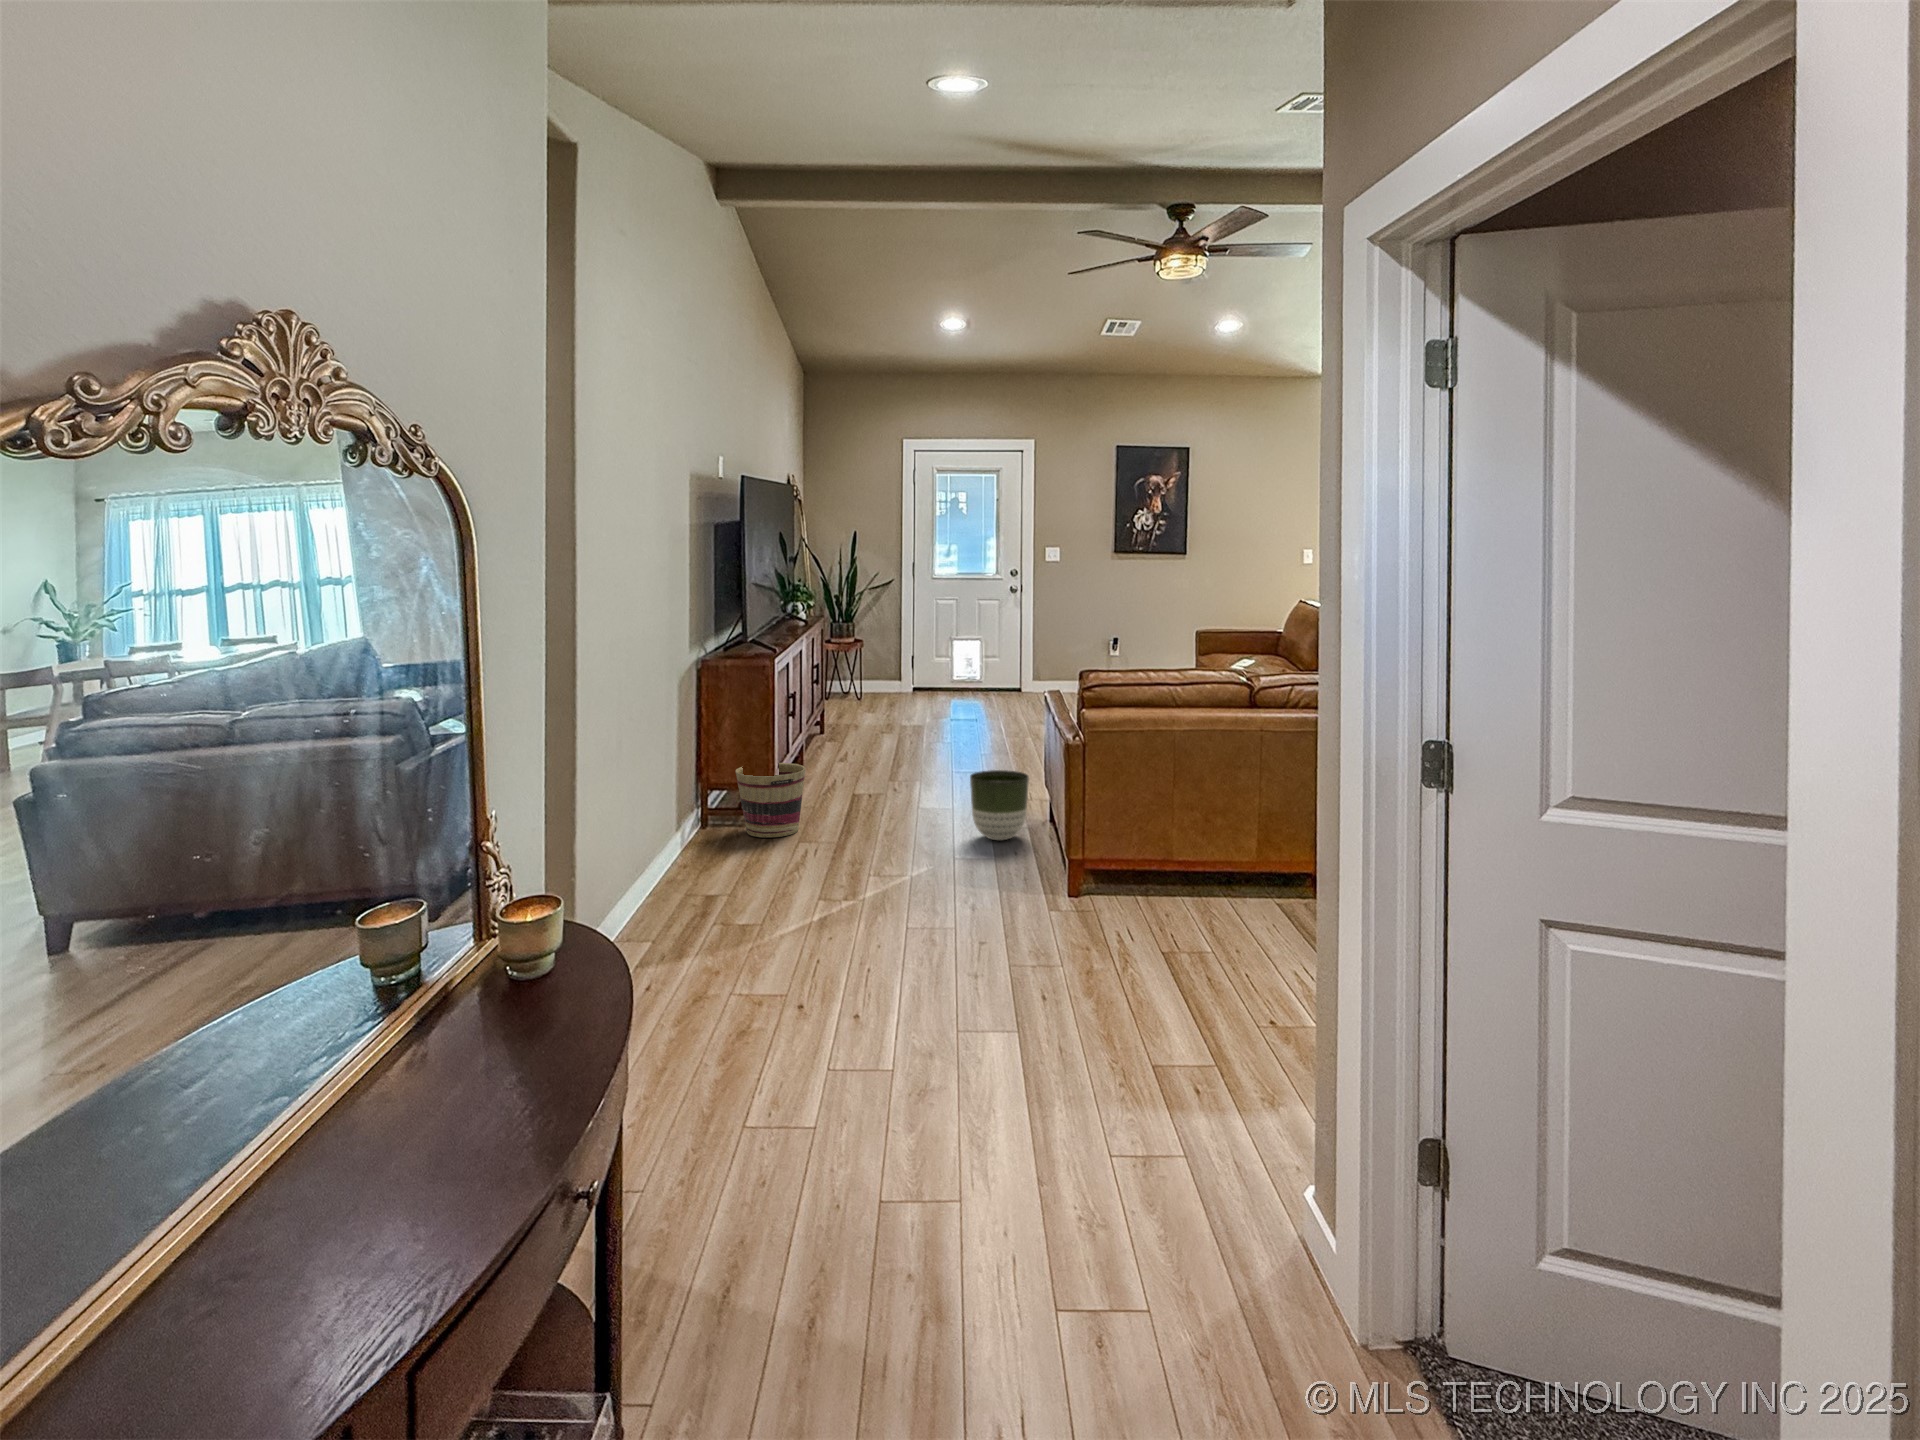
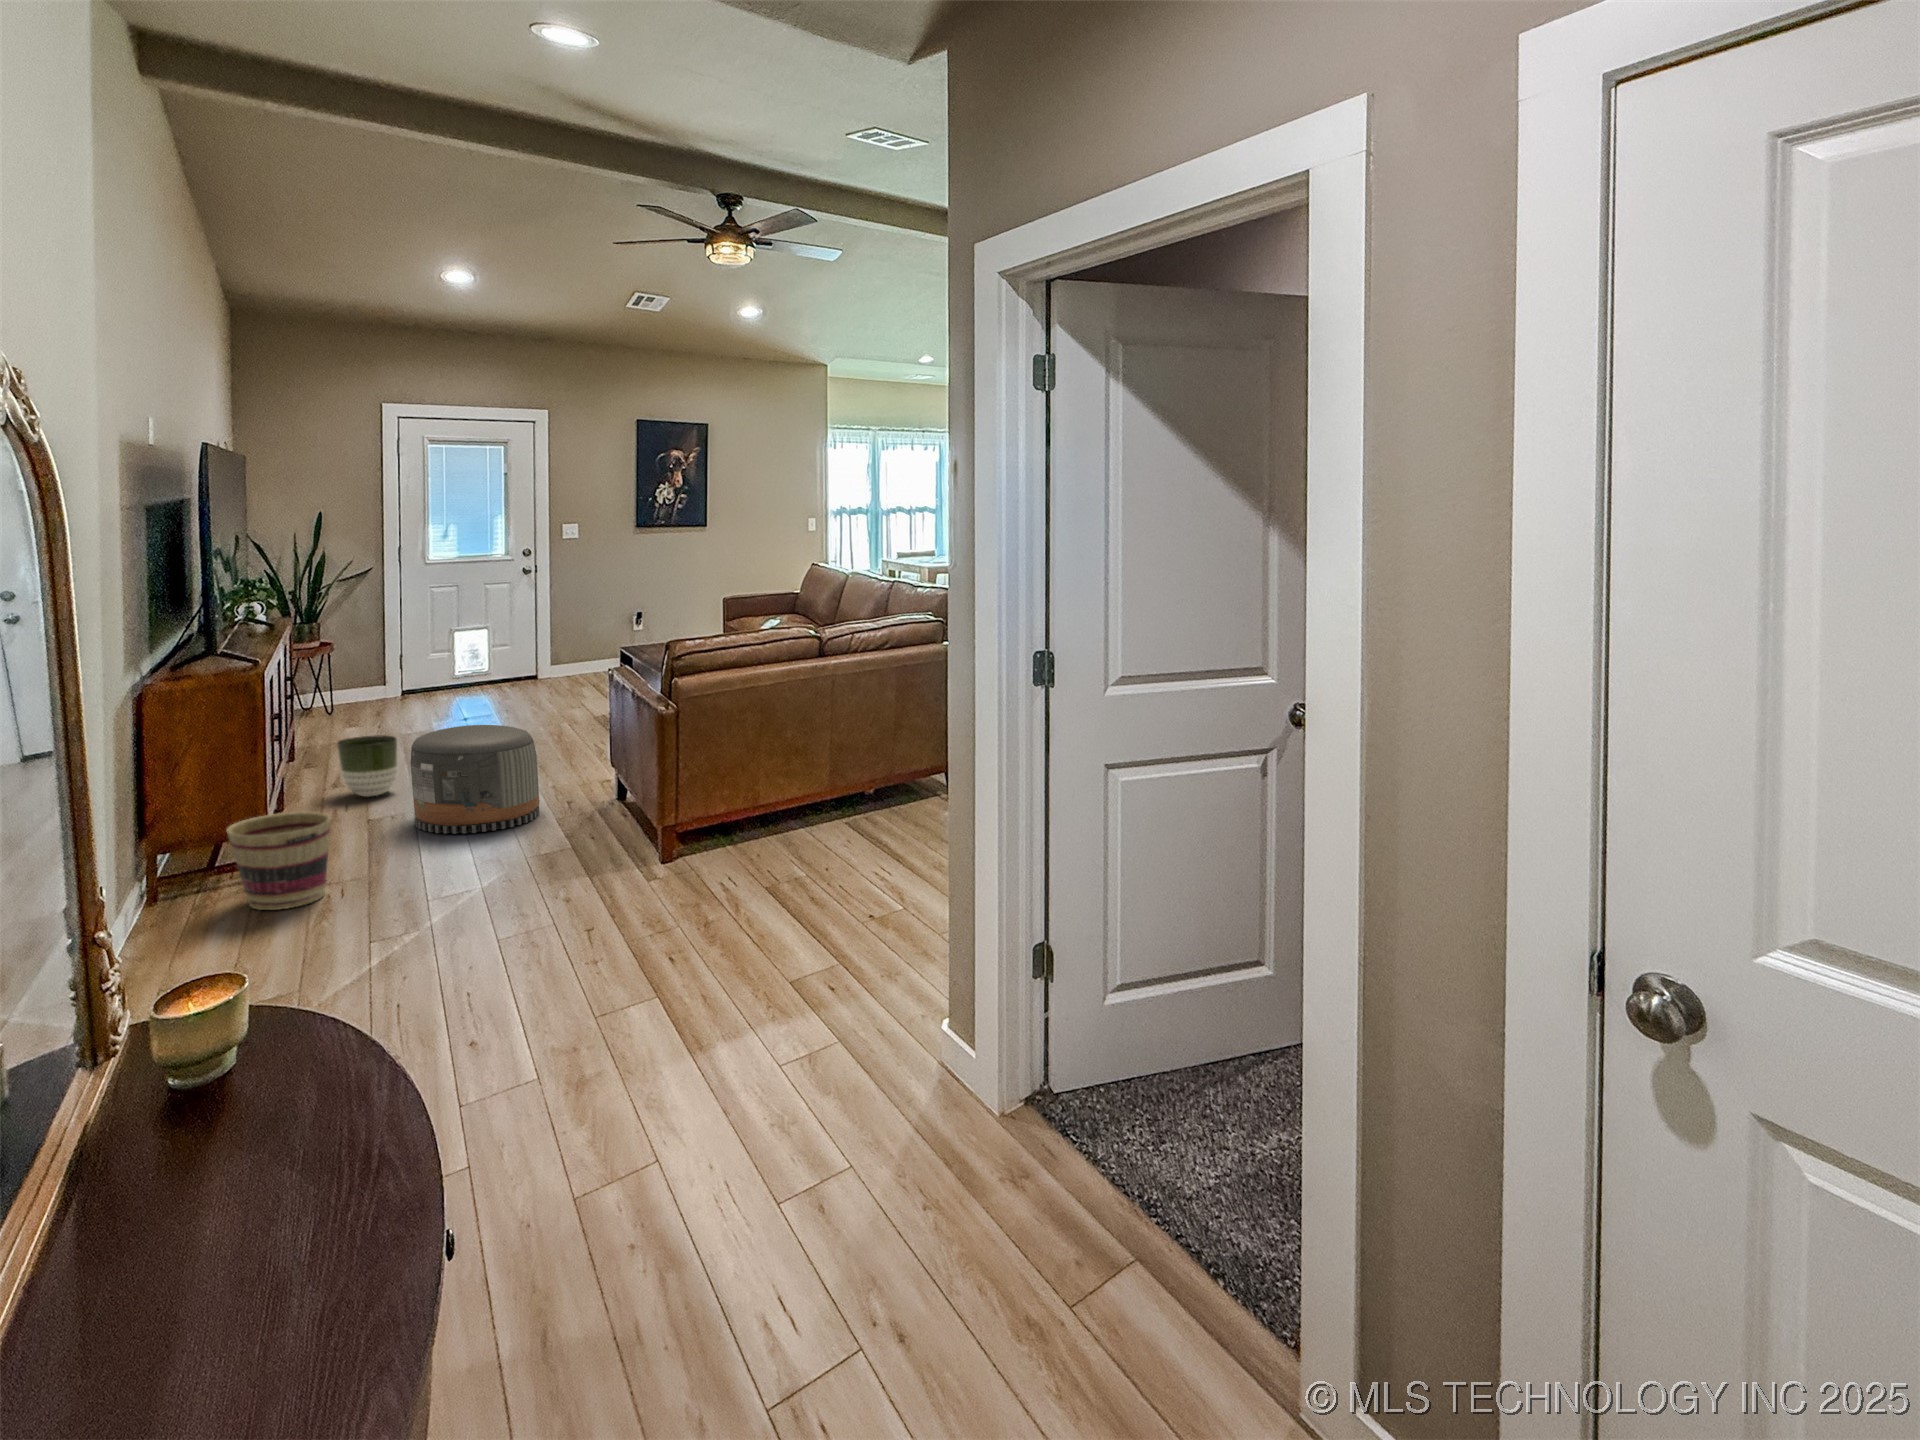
pouf: none [880,708,977,799] -> present [410,725,540,834]
planter: present [970,770,1029,840] -> present [337,735,398,797]

